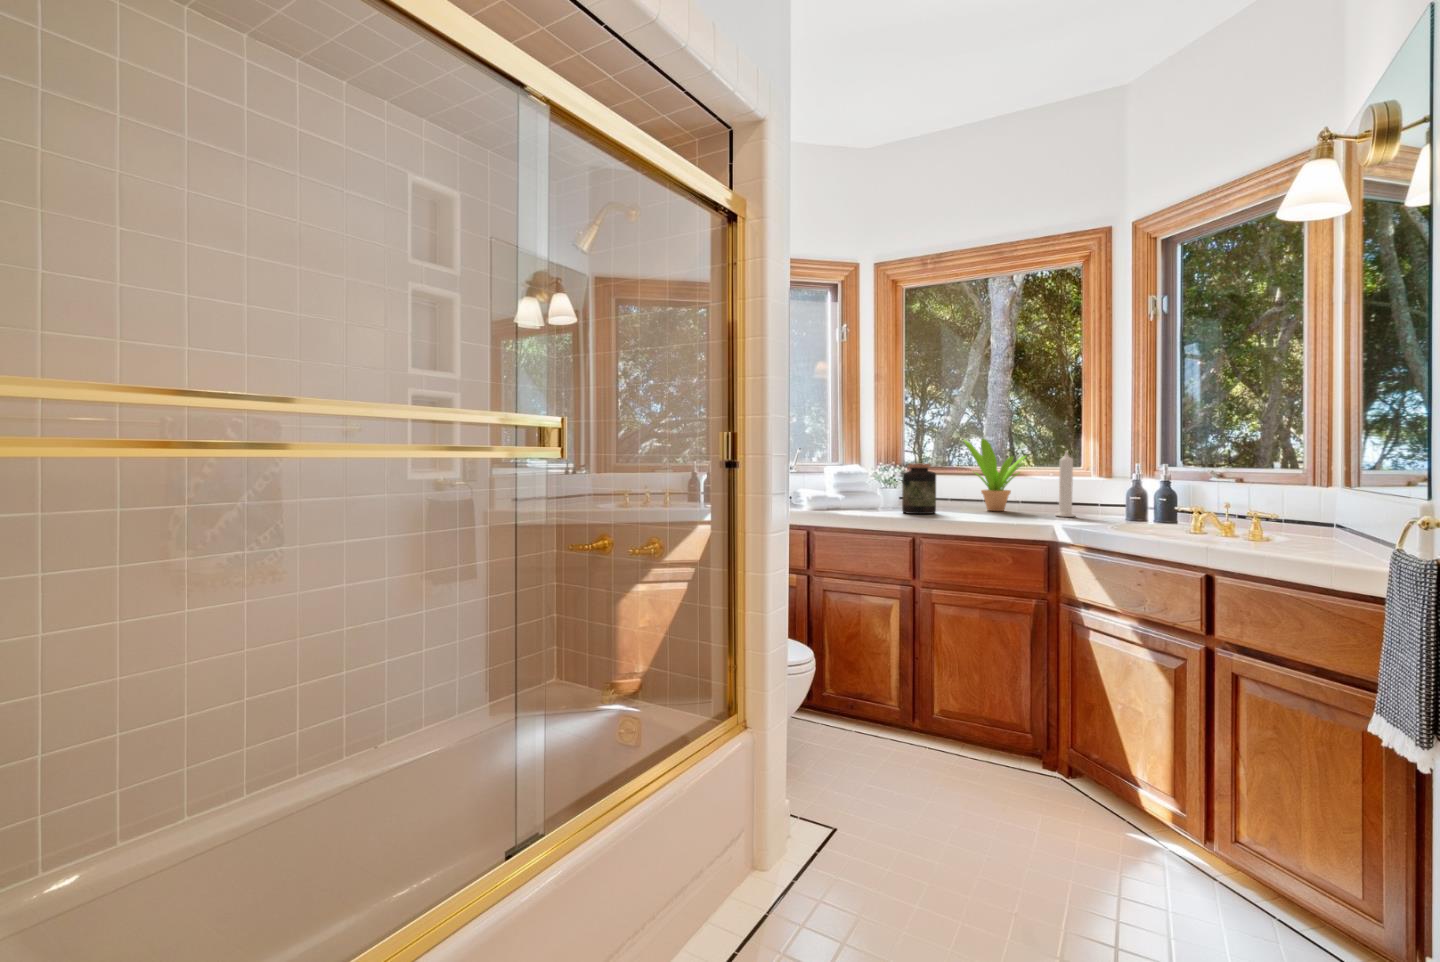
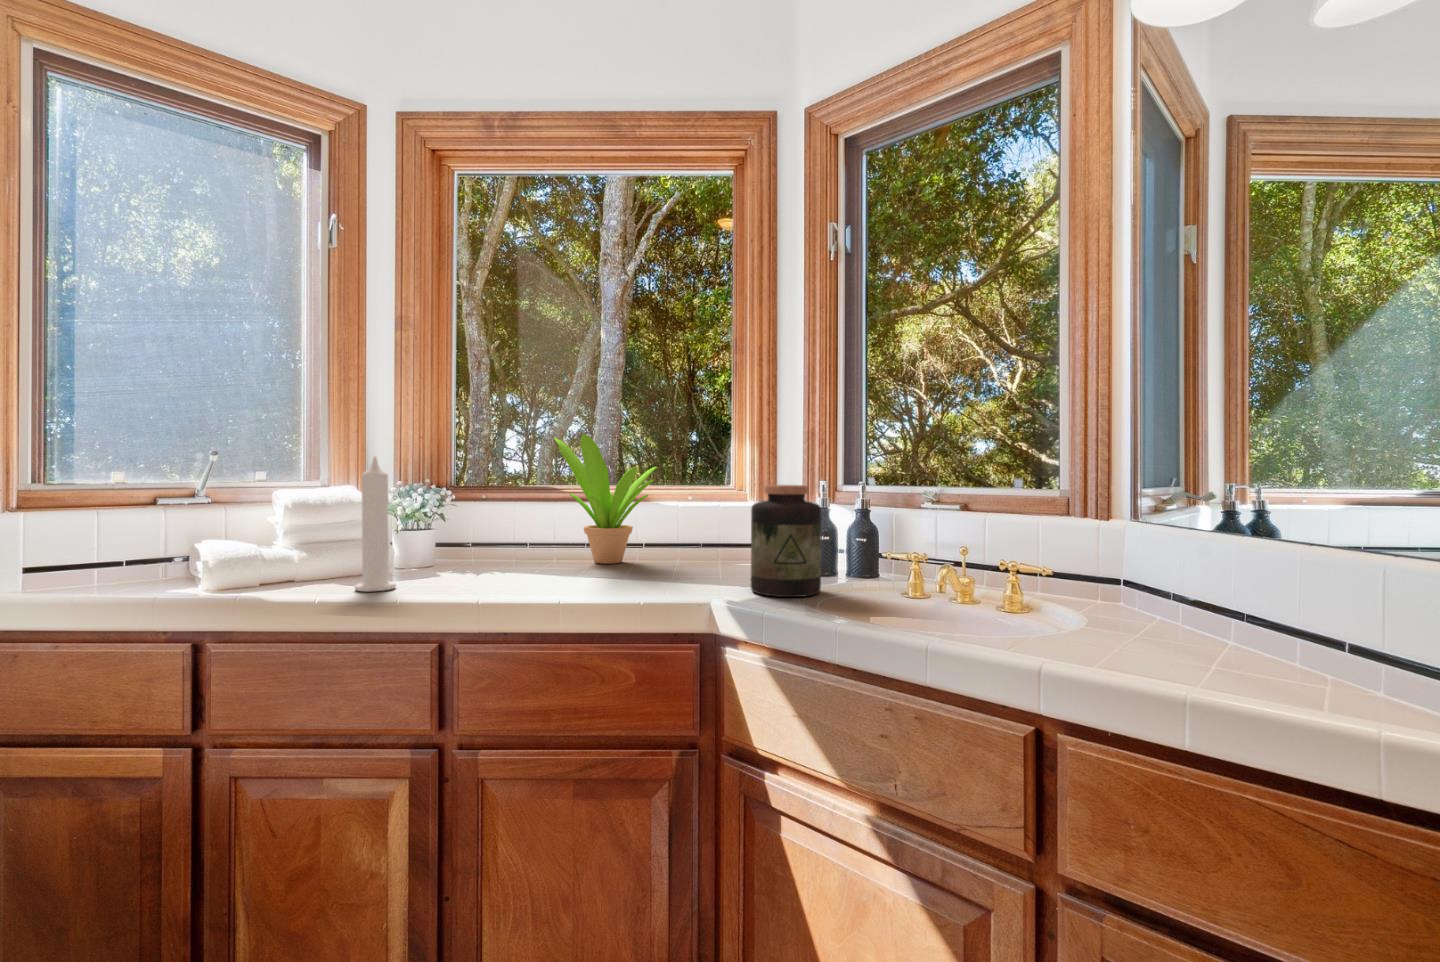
candle: present [1055,451,1075,517] -> present [355,457,396,592]
jar: present [902,464,936,514] -> present [751,485,822,597]

